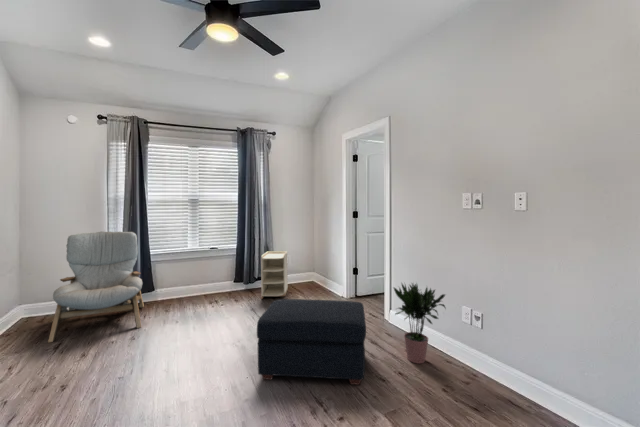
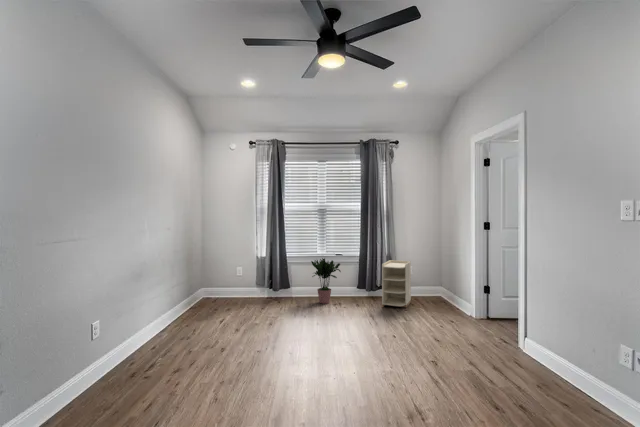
armchair: present [48,232,144,342] -> none [214,236,281,319]
potted plant: present [394,284,445,364] -> present [311,258,341,304]
ottoman: present [257,299,366,385] -> none [362,306,479,403]

